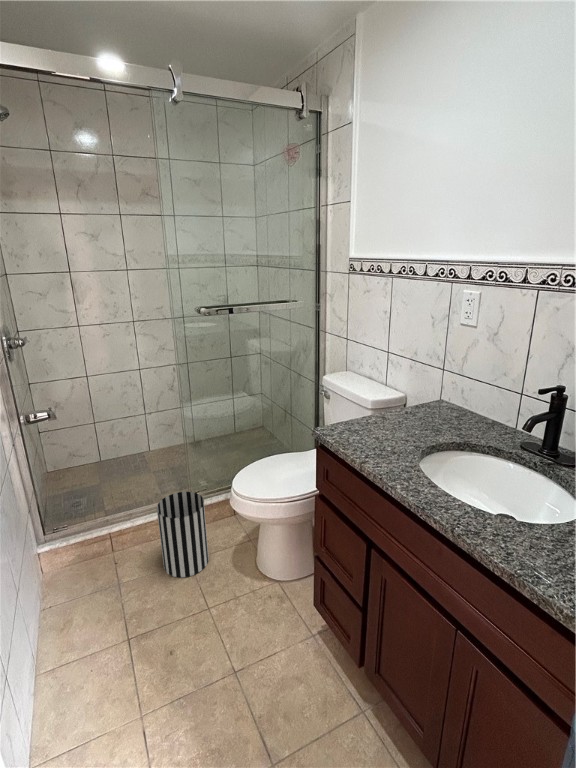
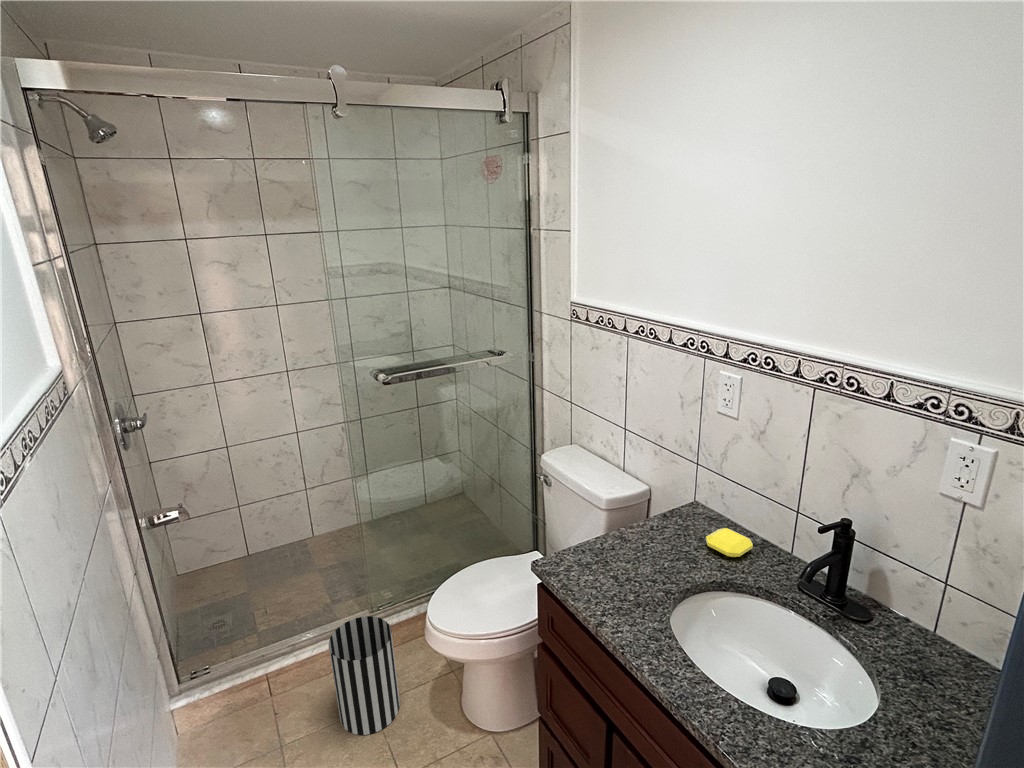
soap bar: none [448,410,485,429] -> present [706,528,753,557]

